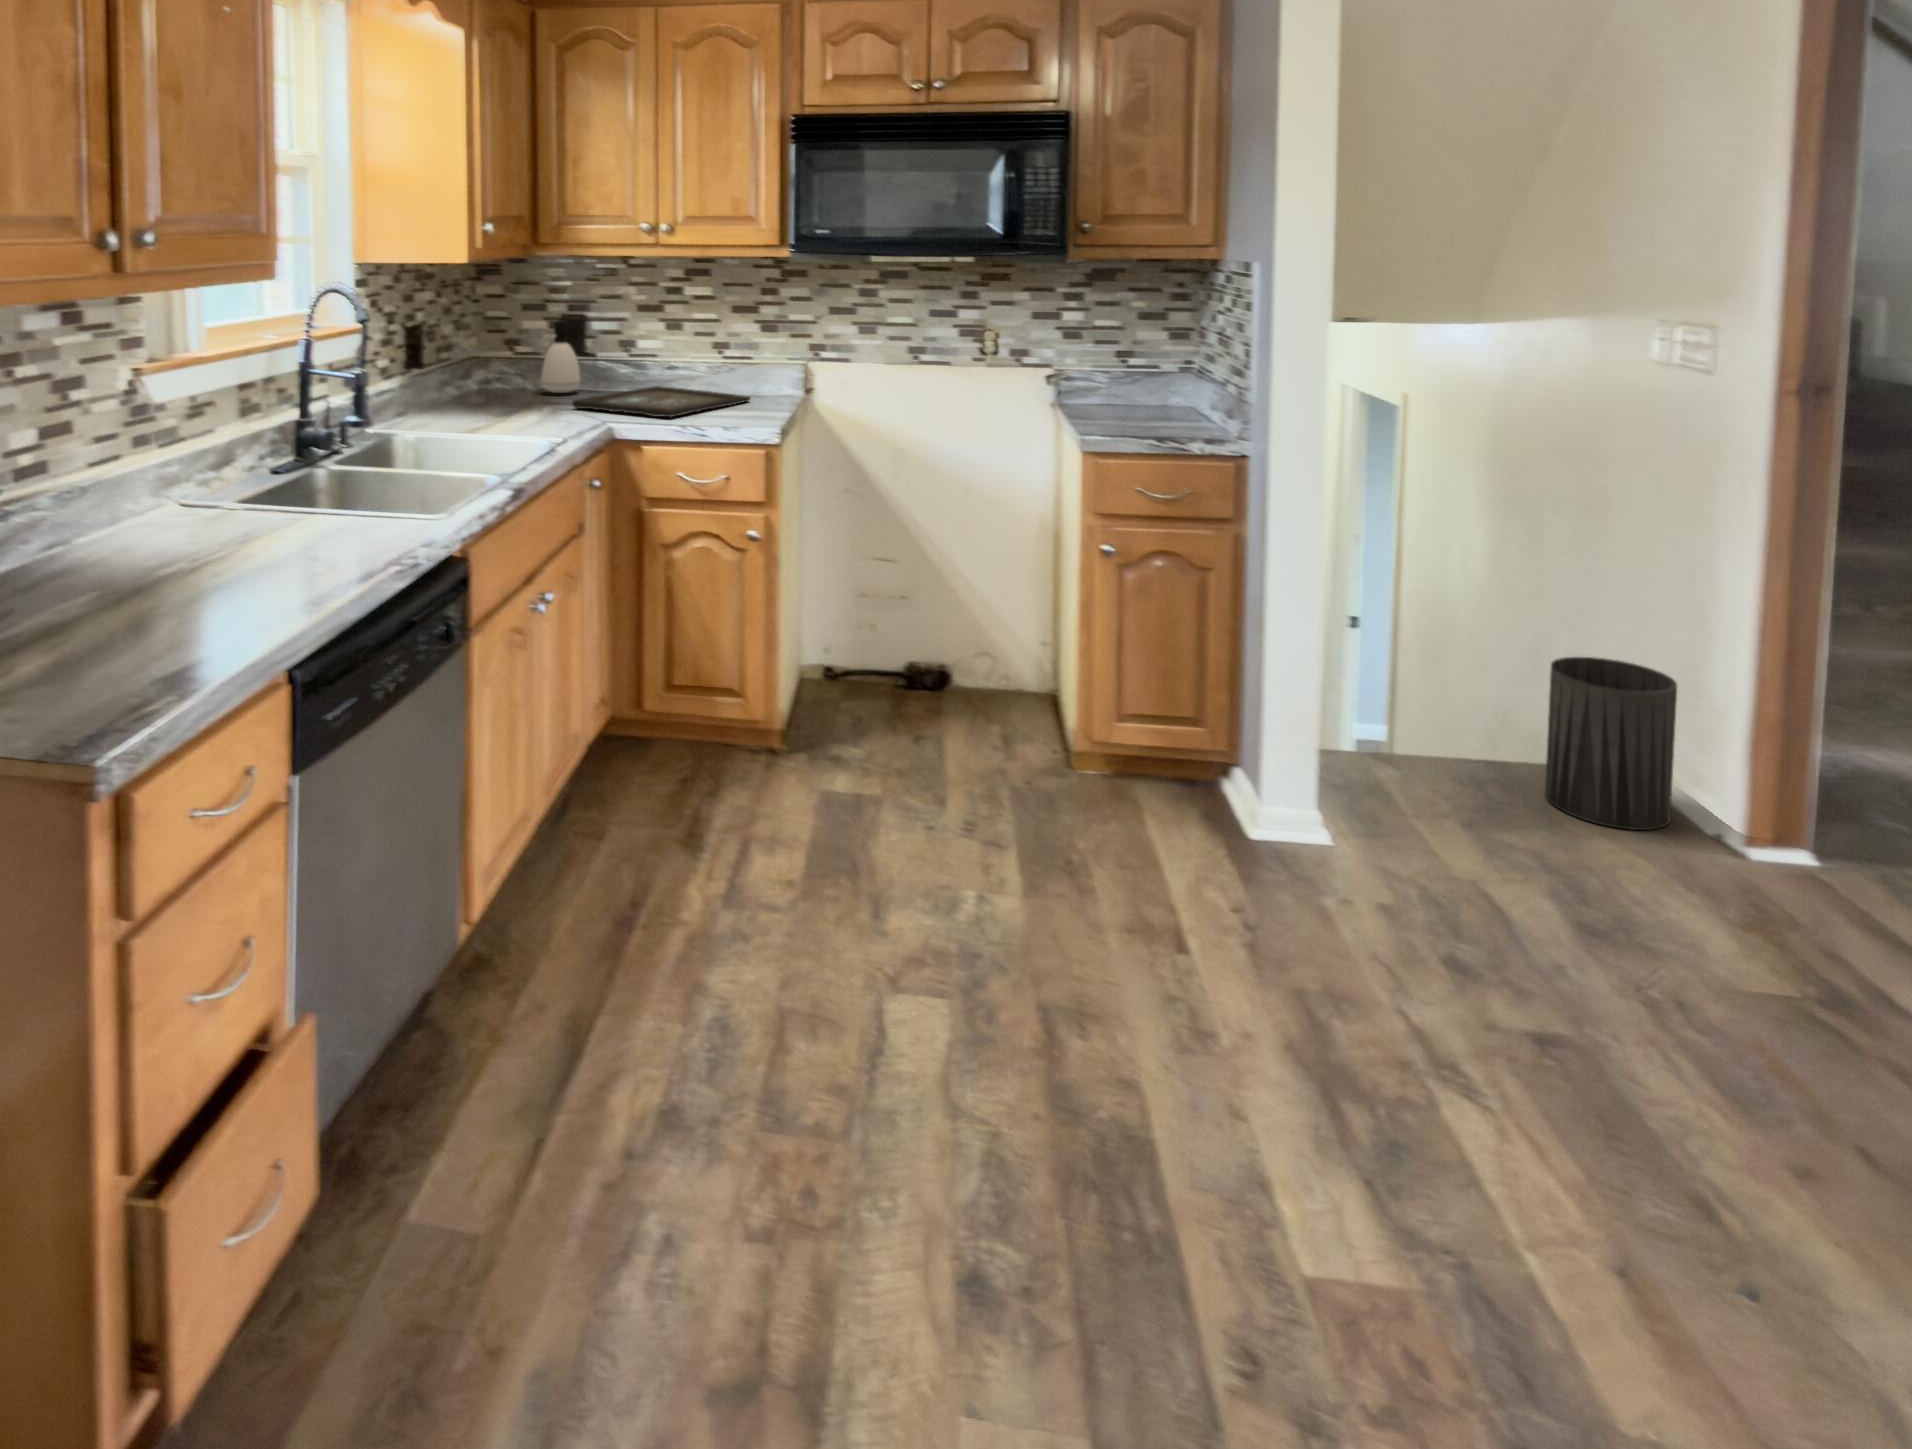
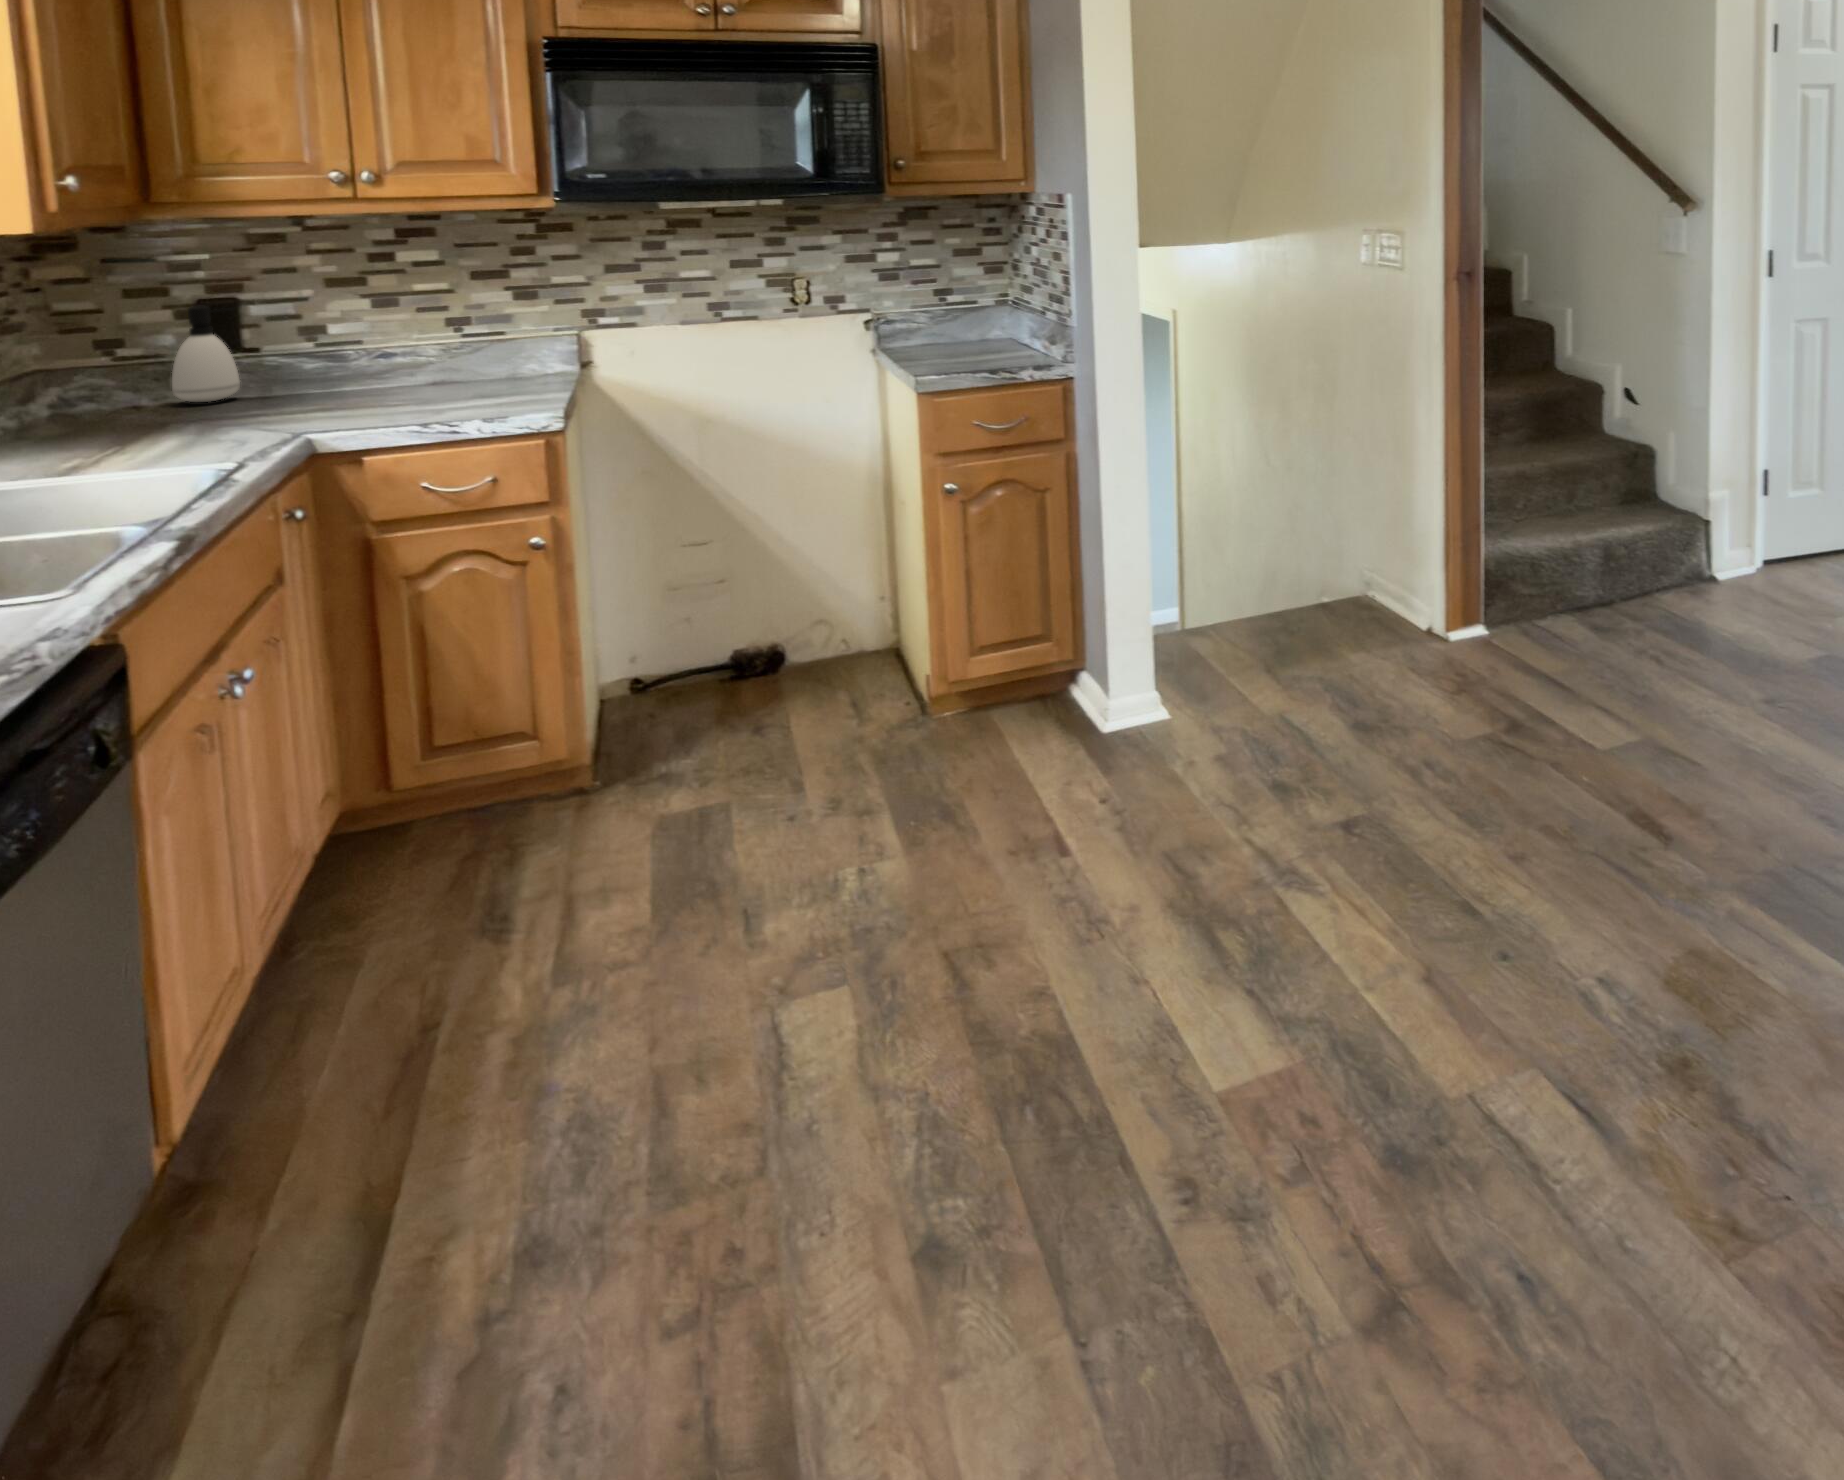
tray: present [572,386,751,417] -> none [235,376,509,418]
trash can: present [1545,657,1677,830] -> none [1316,508,1403,643]

